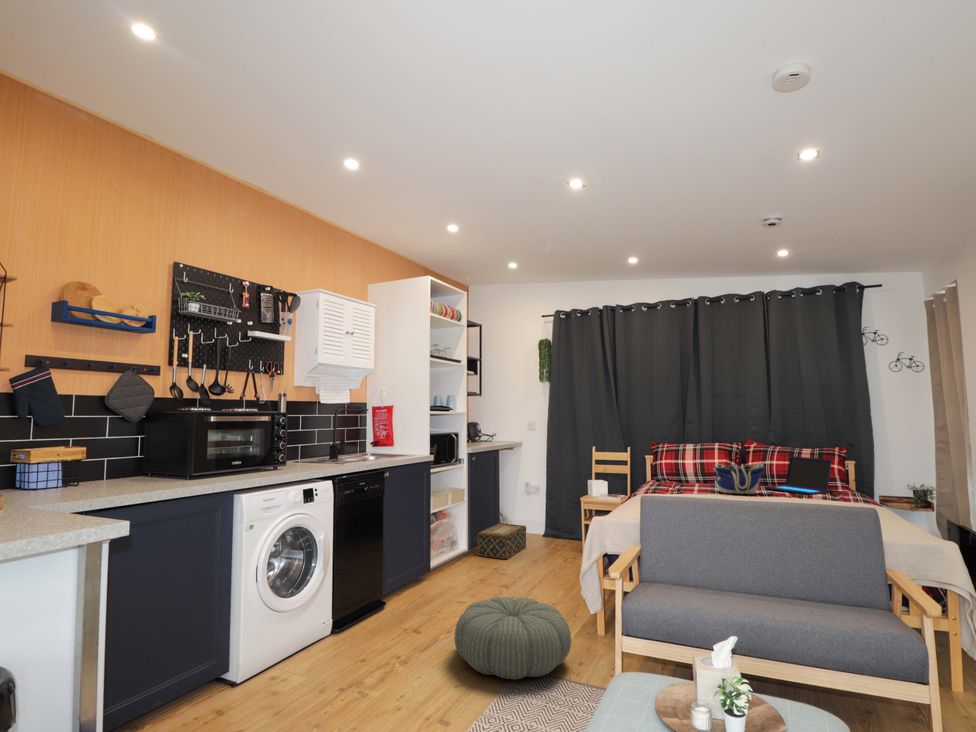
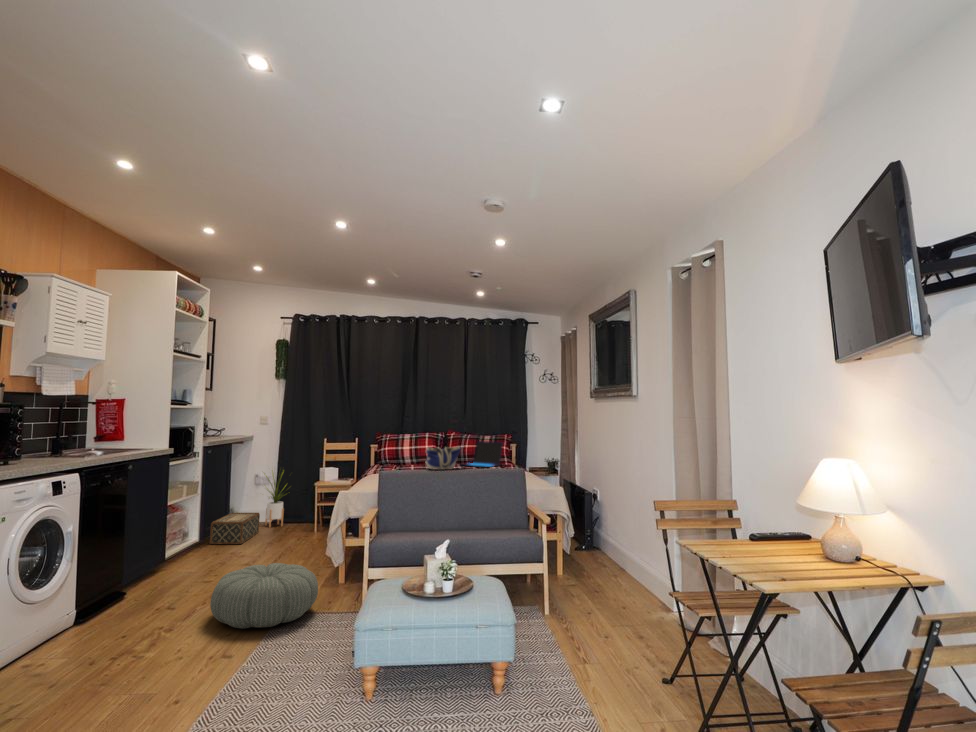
house plant: none [524,474,560,543] -> present [264,470,284,527]

